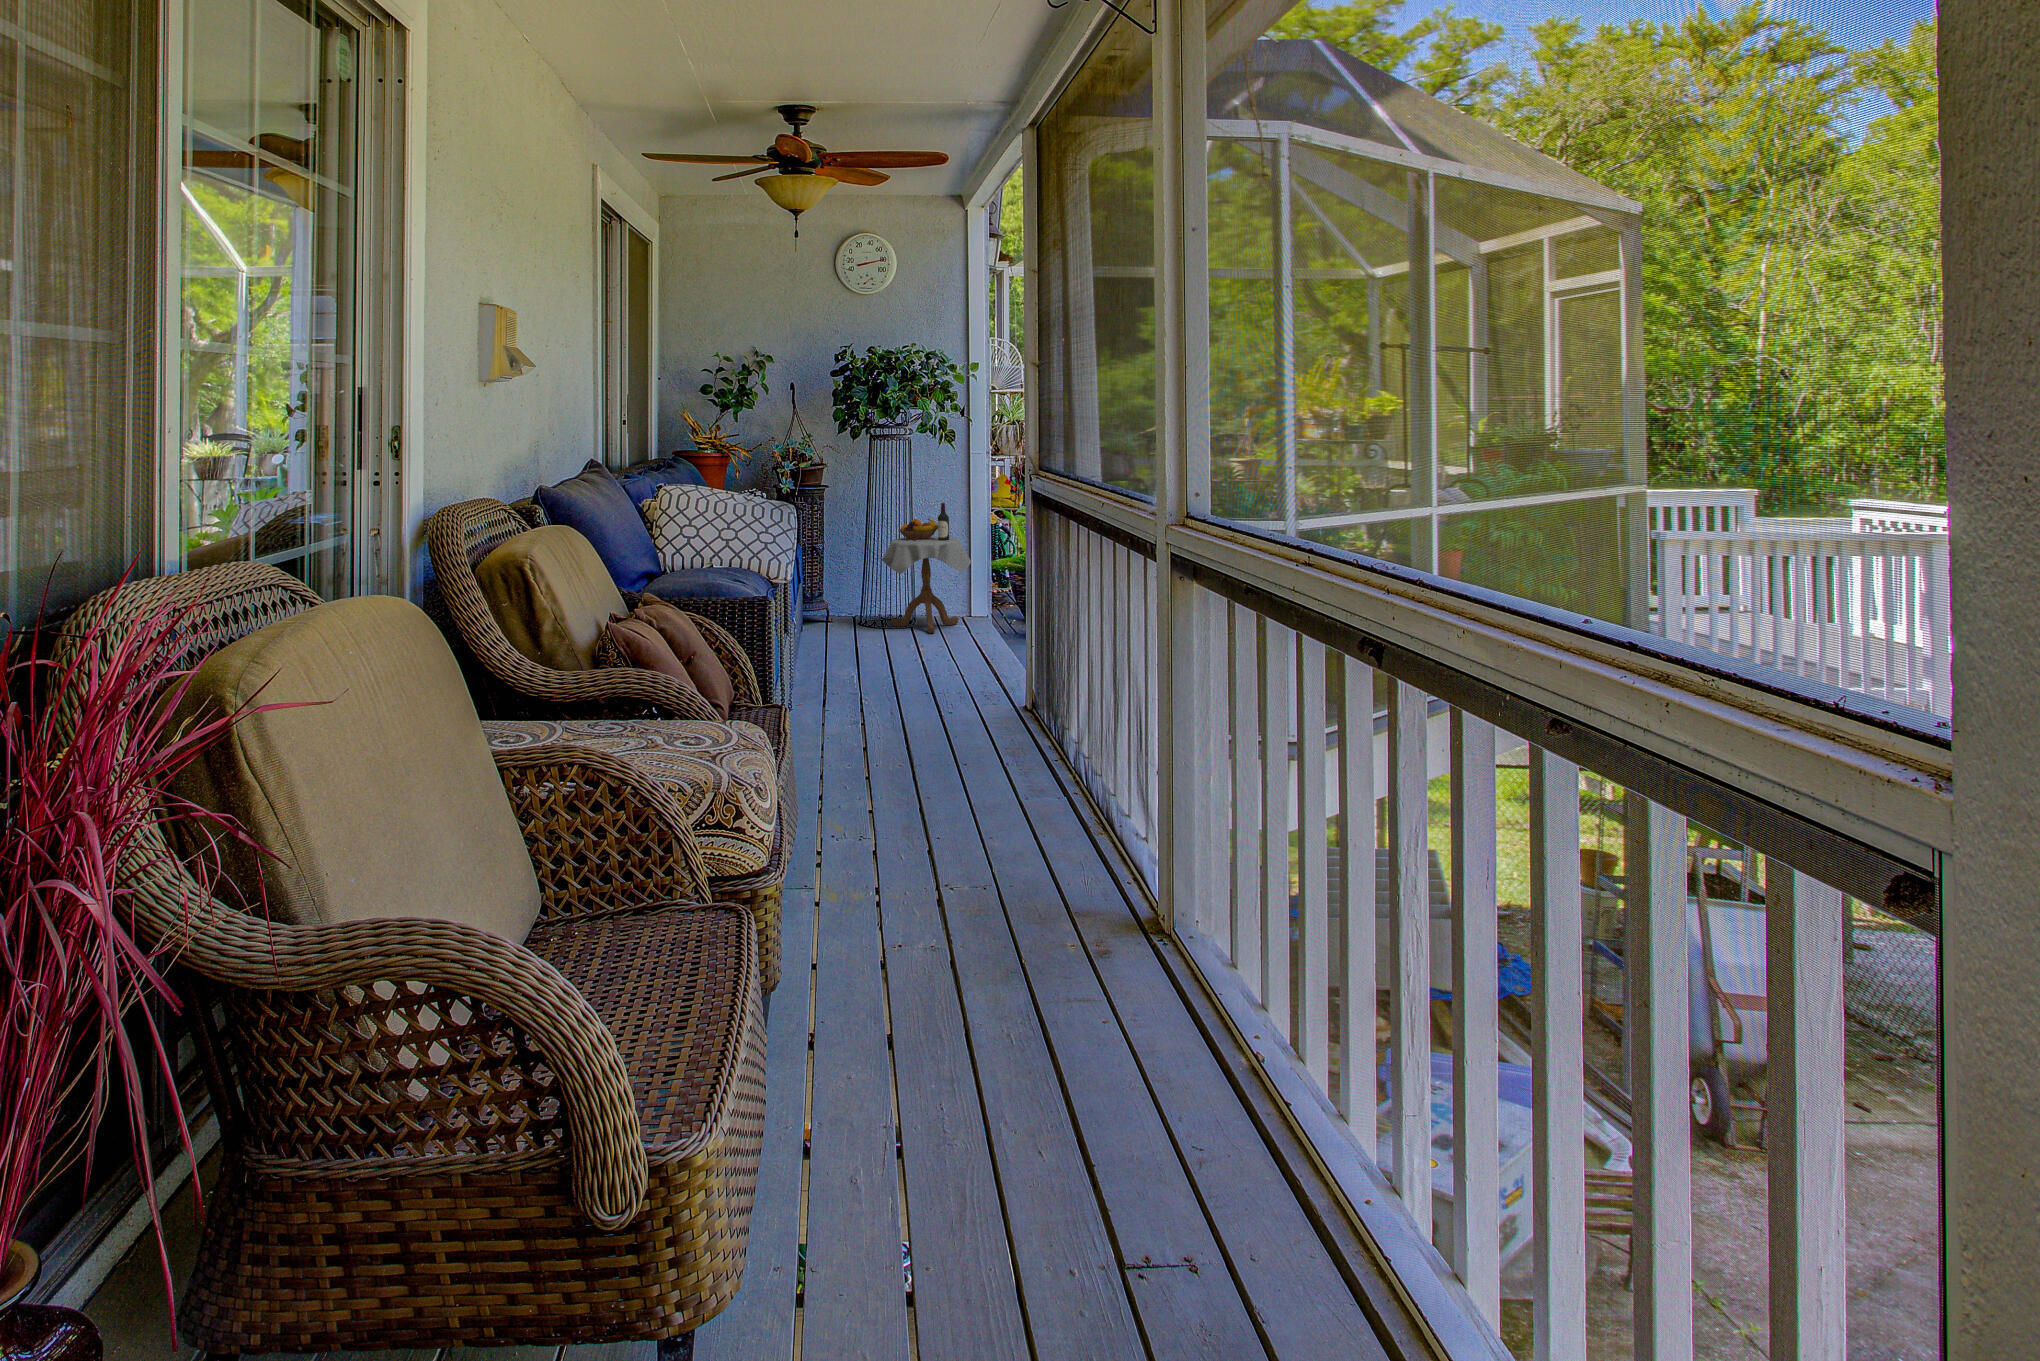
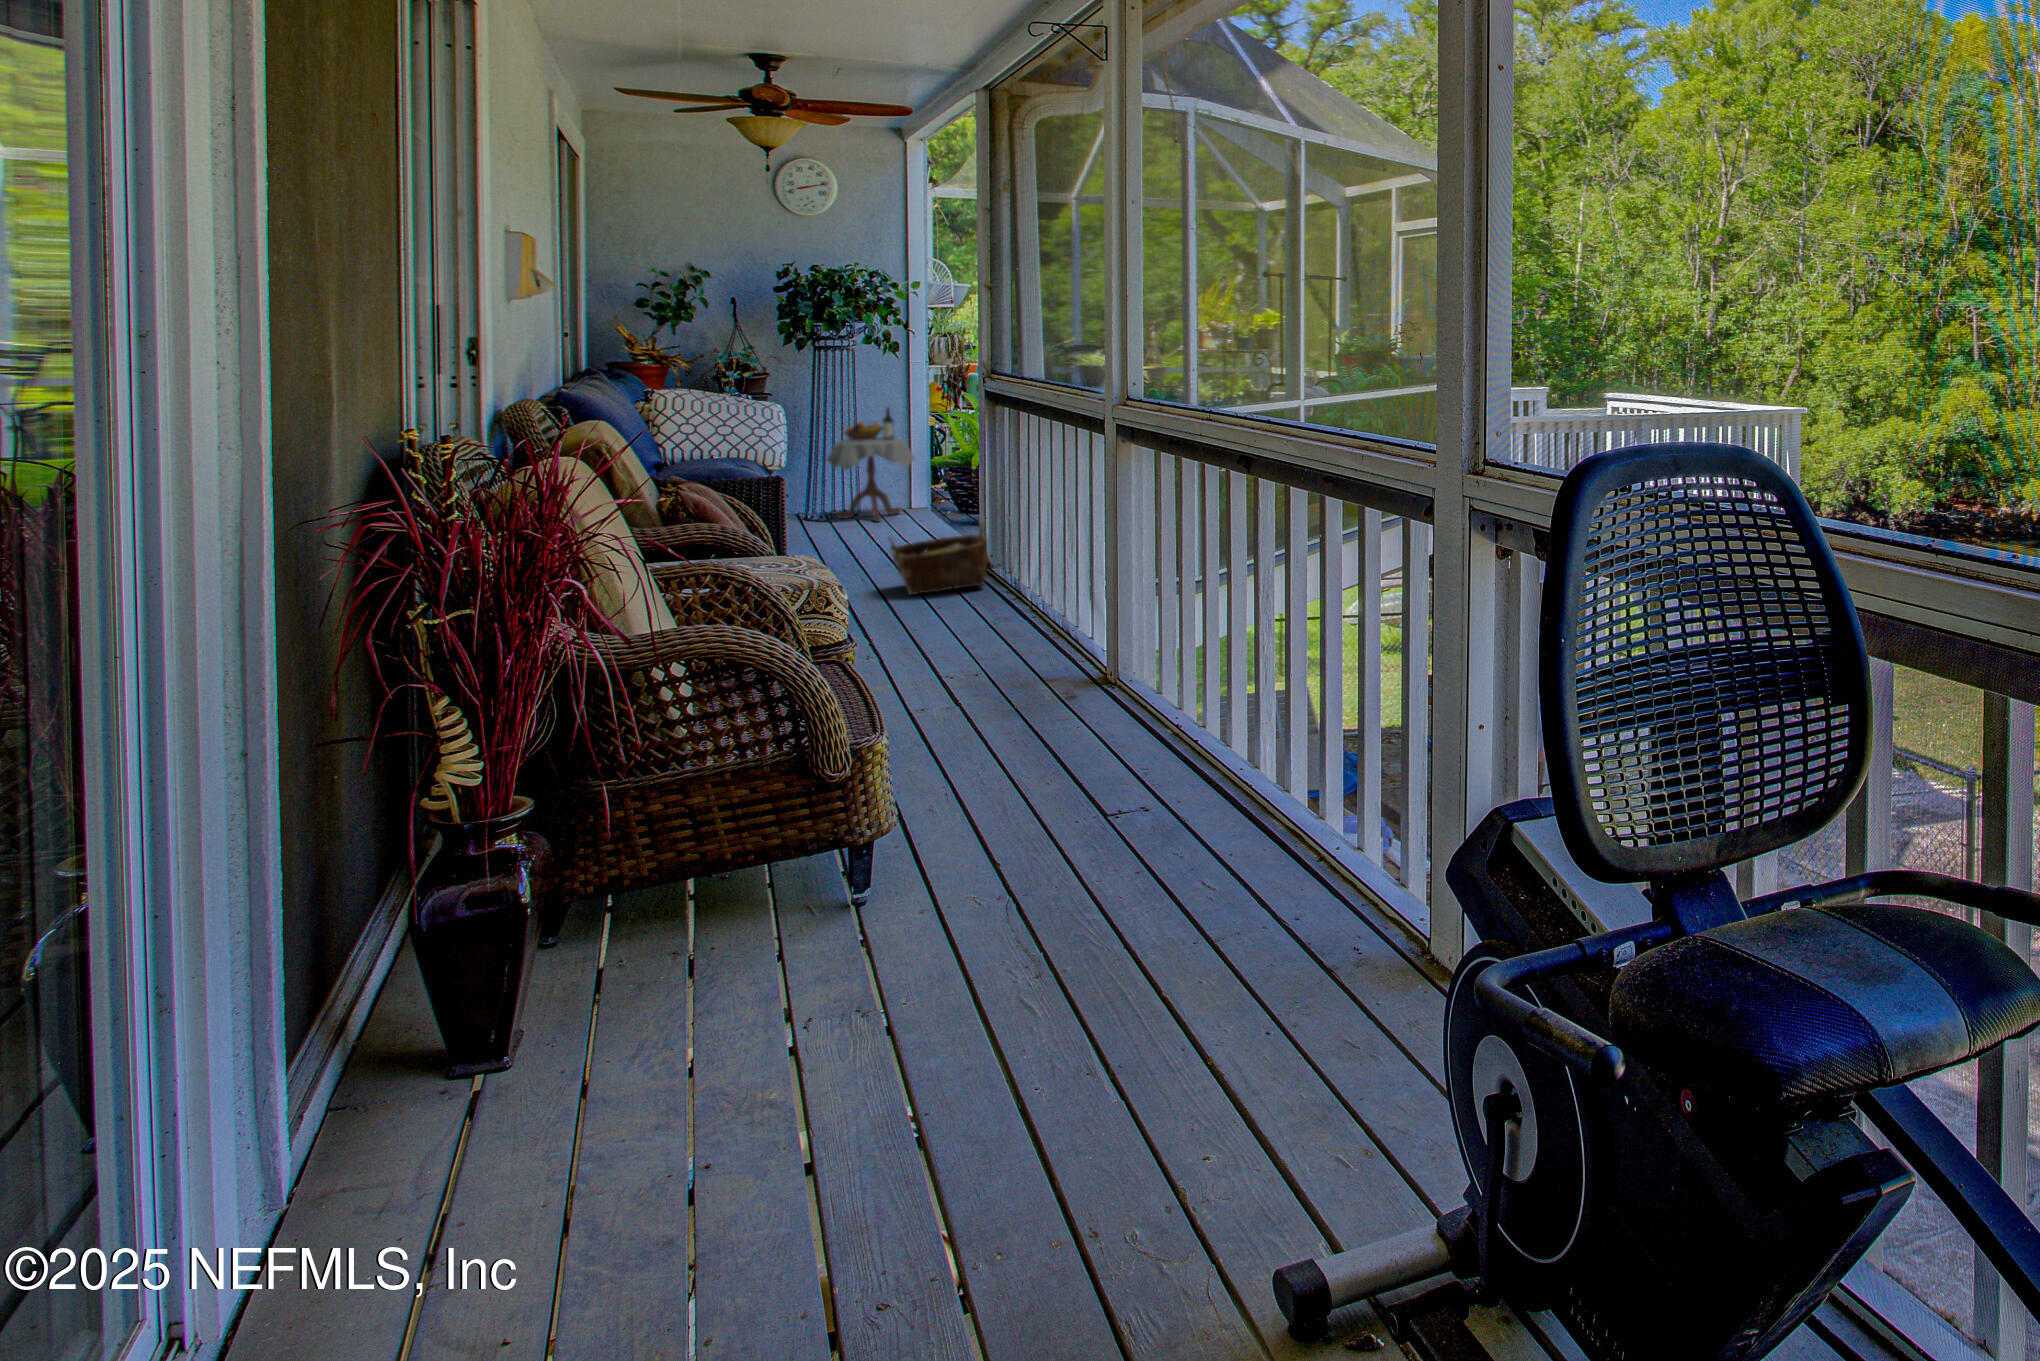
woven basket: none [916,654,1030,742] -> present [889,522,988,595]

